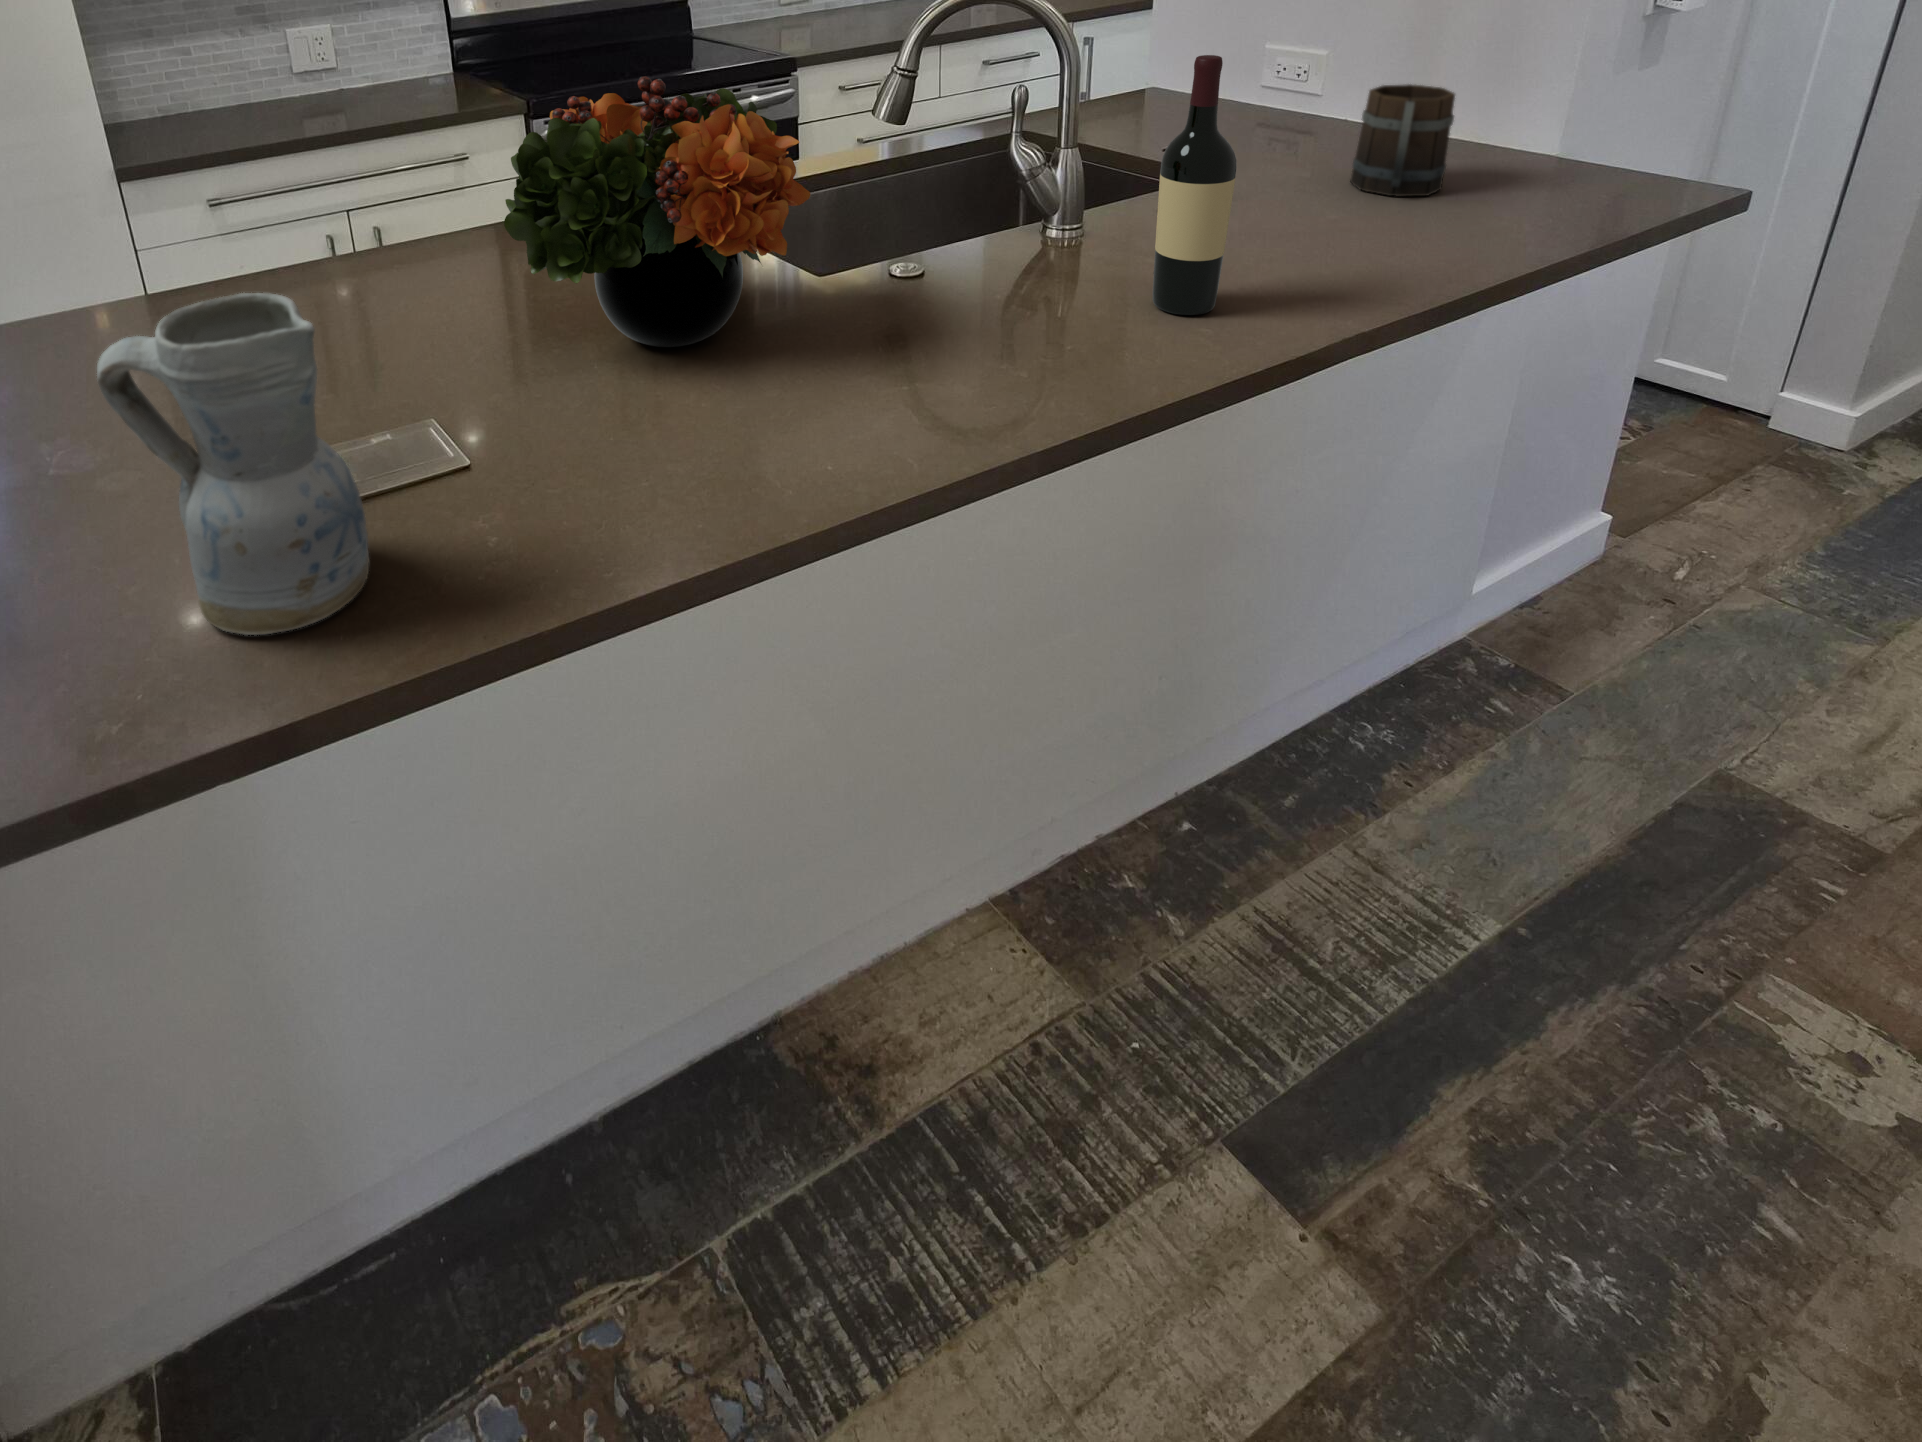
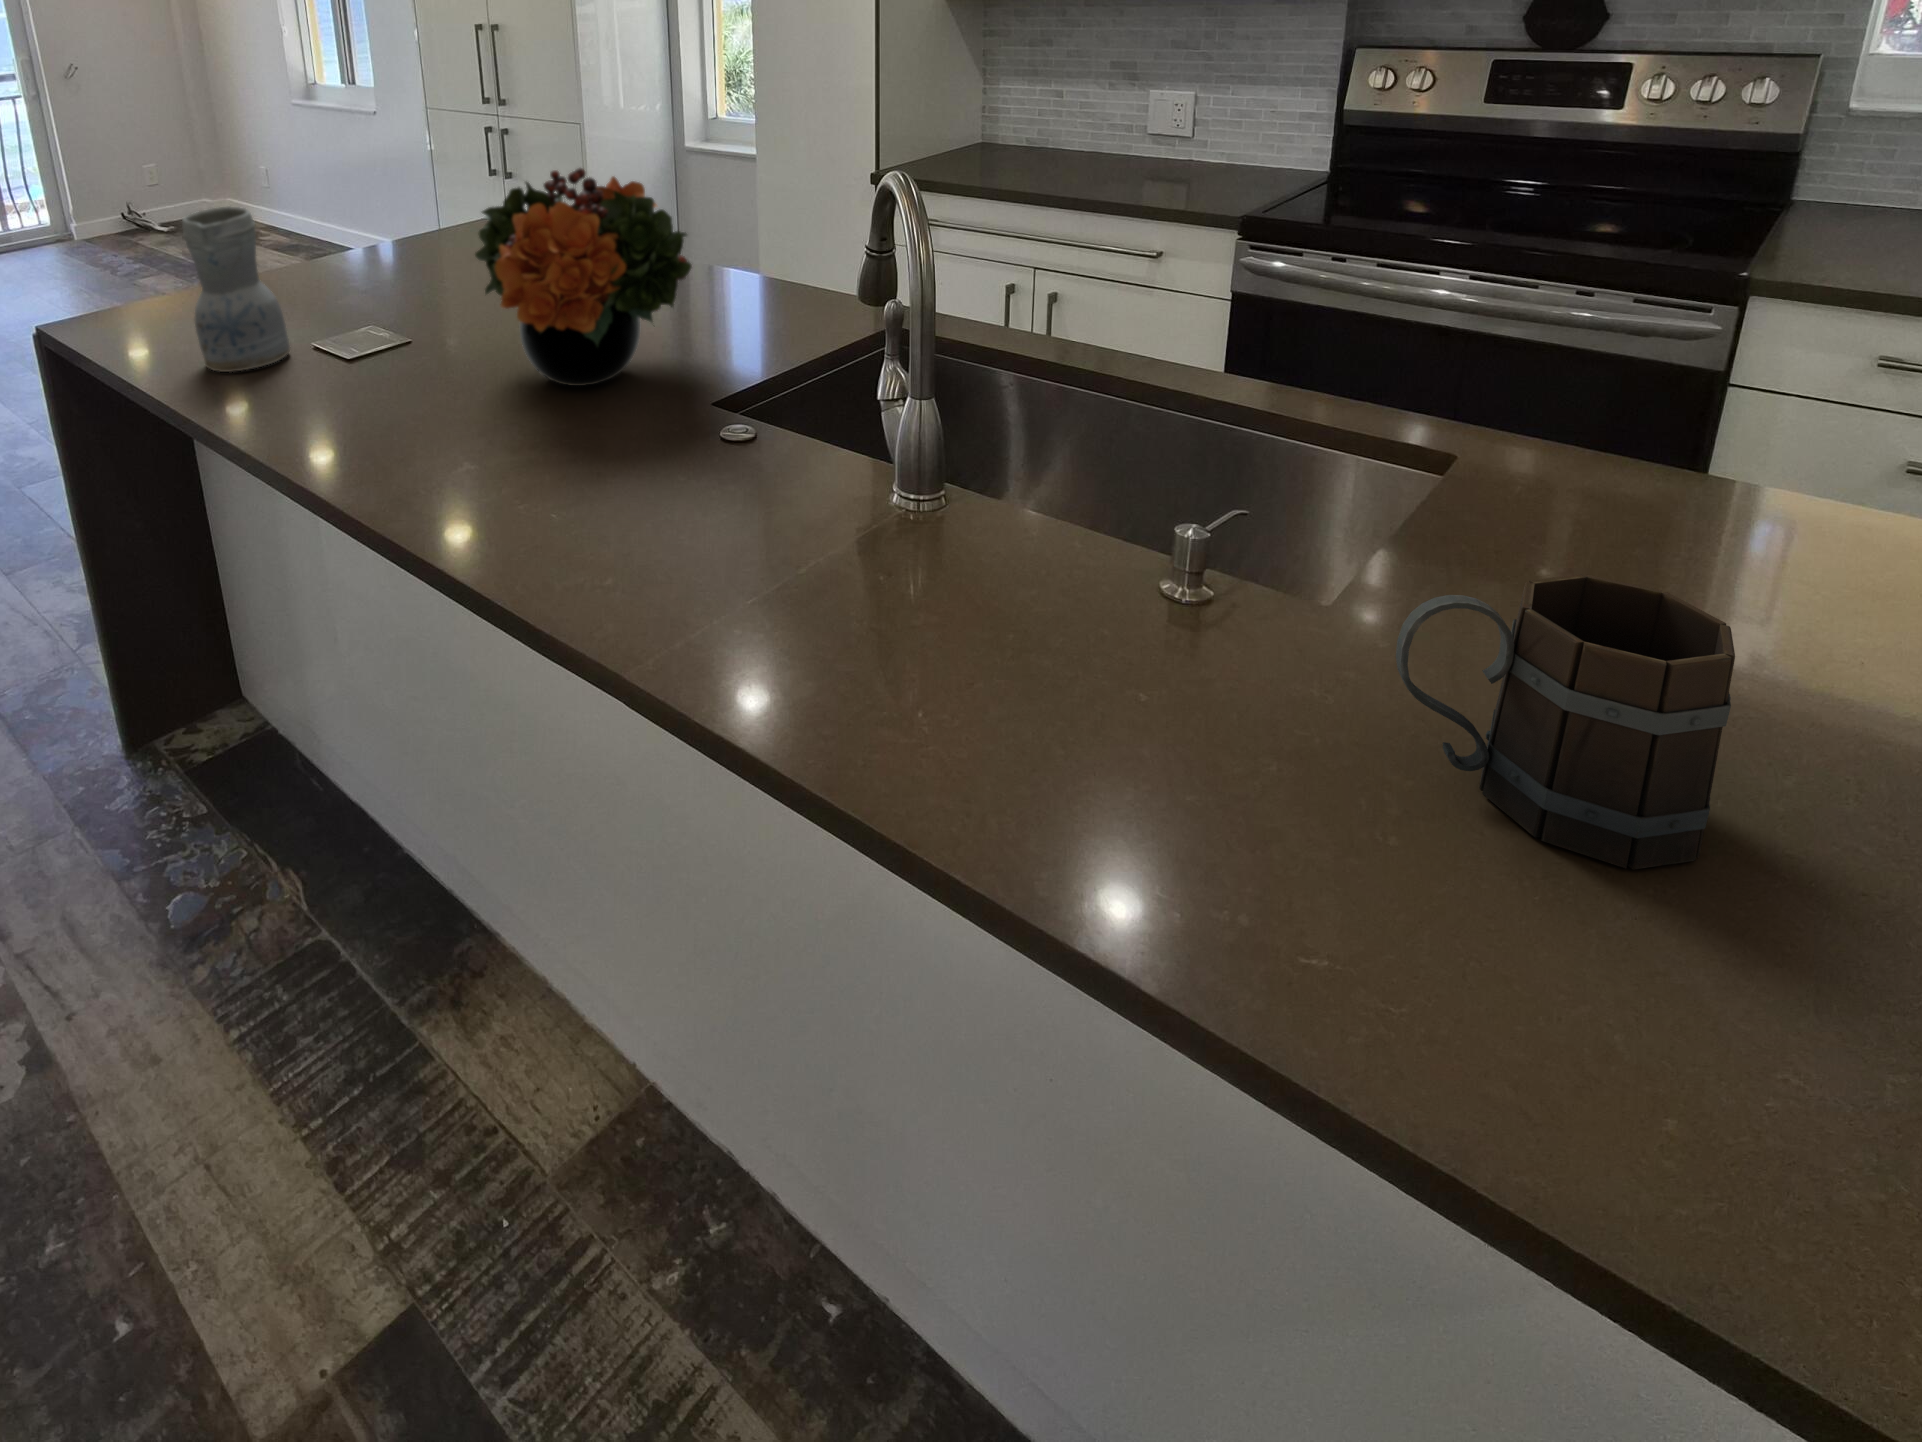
wine bottle: present [1153,55,1237,315] -> none [685,282,768,590]

